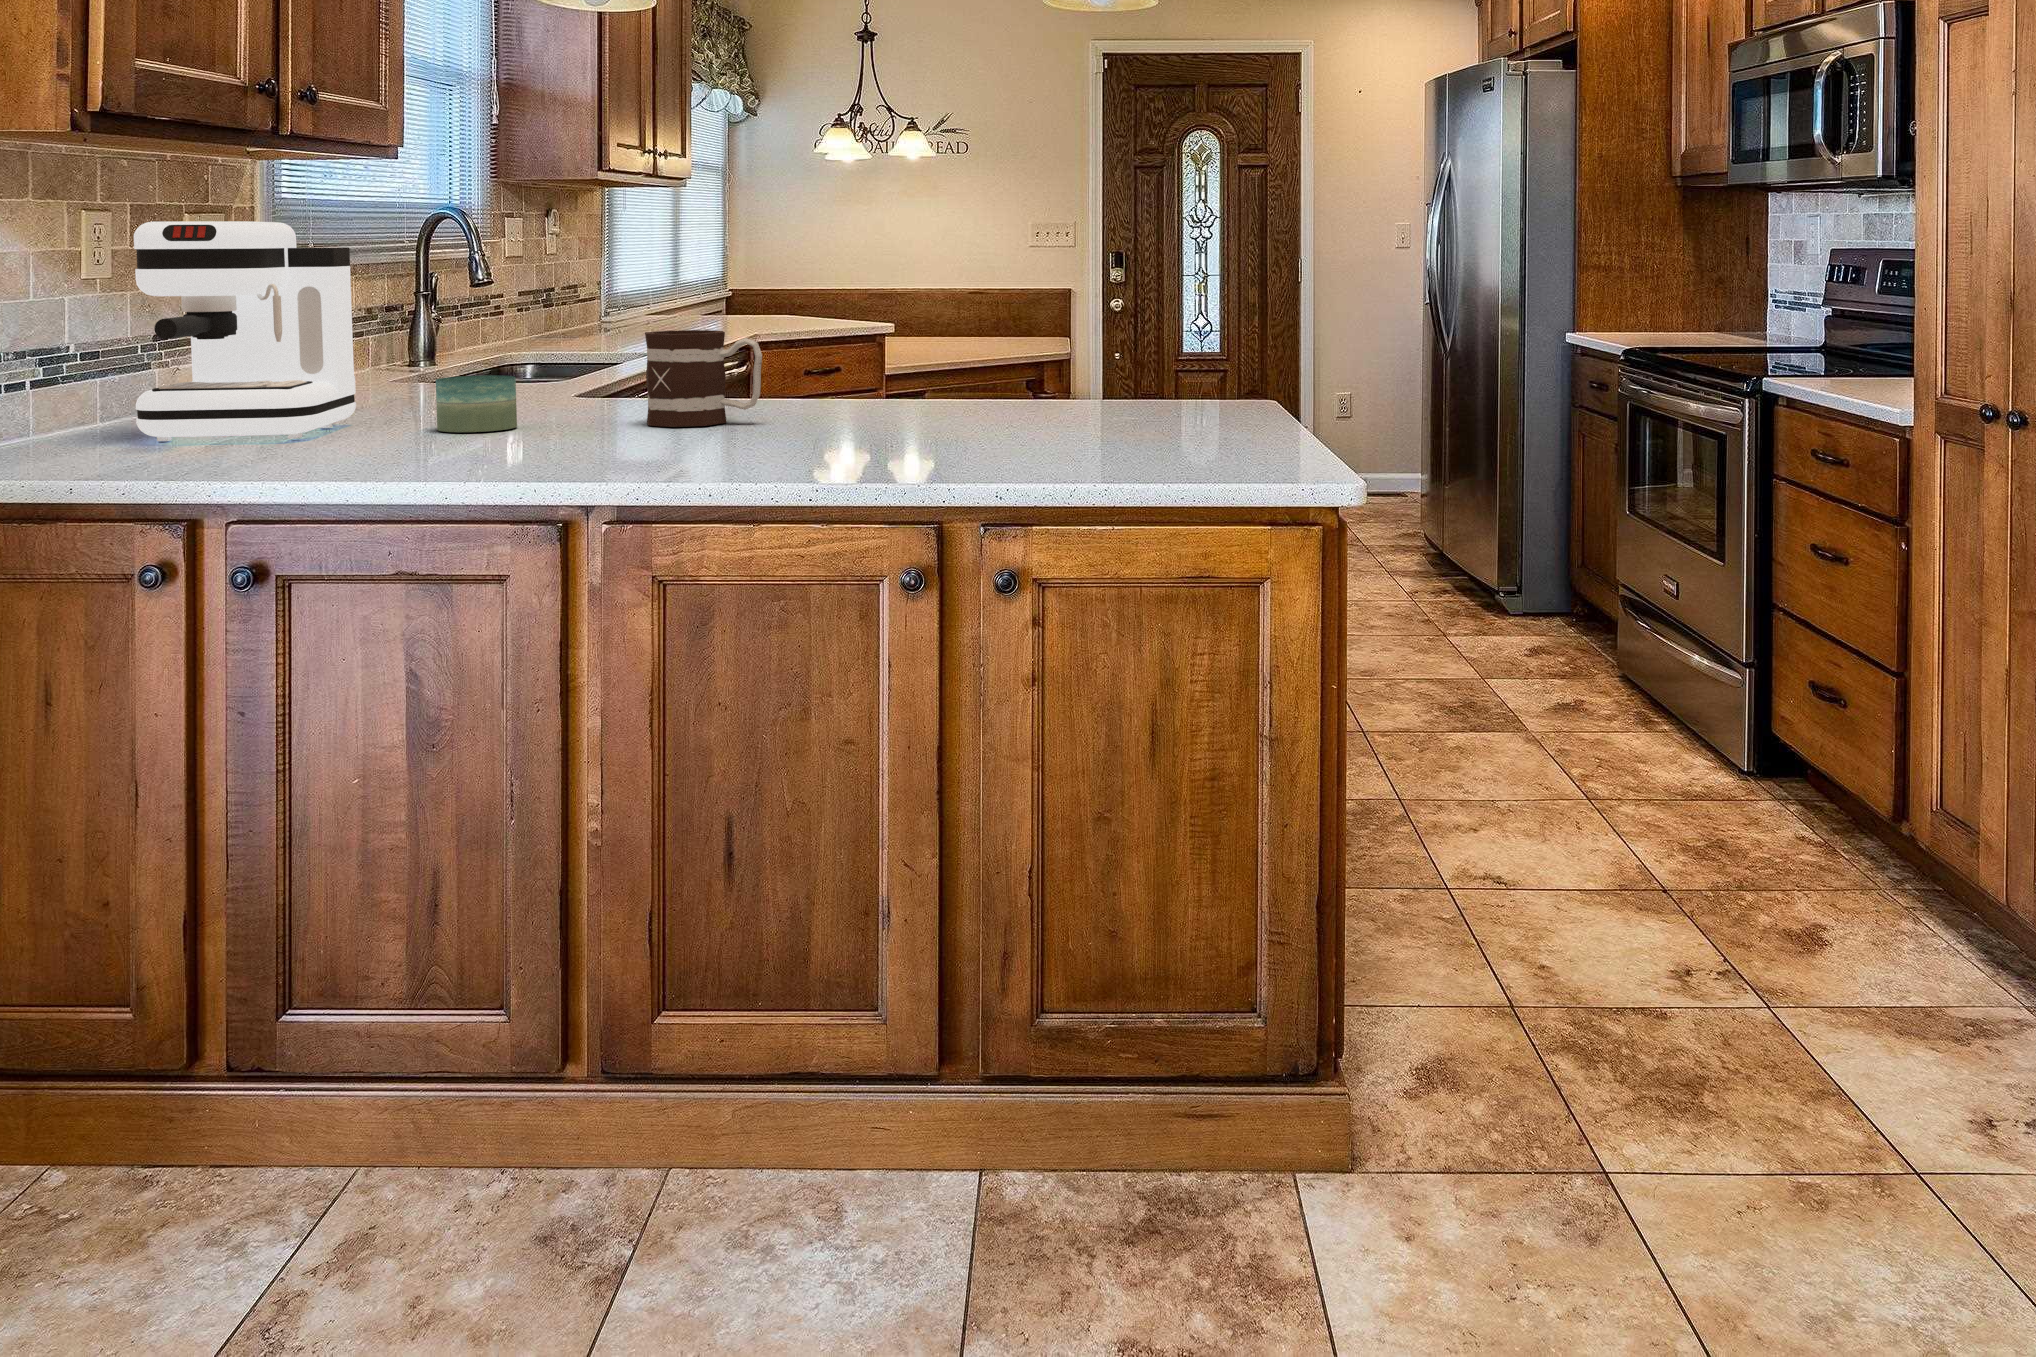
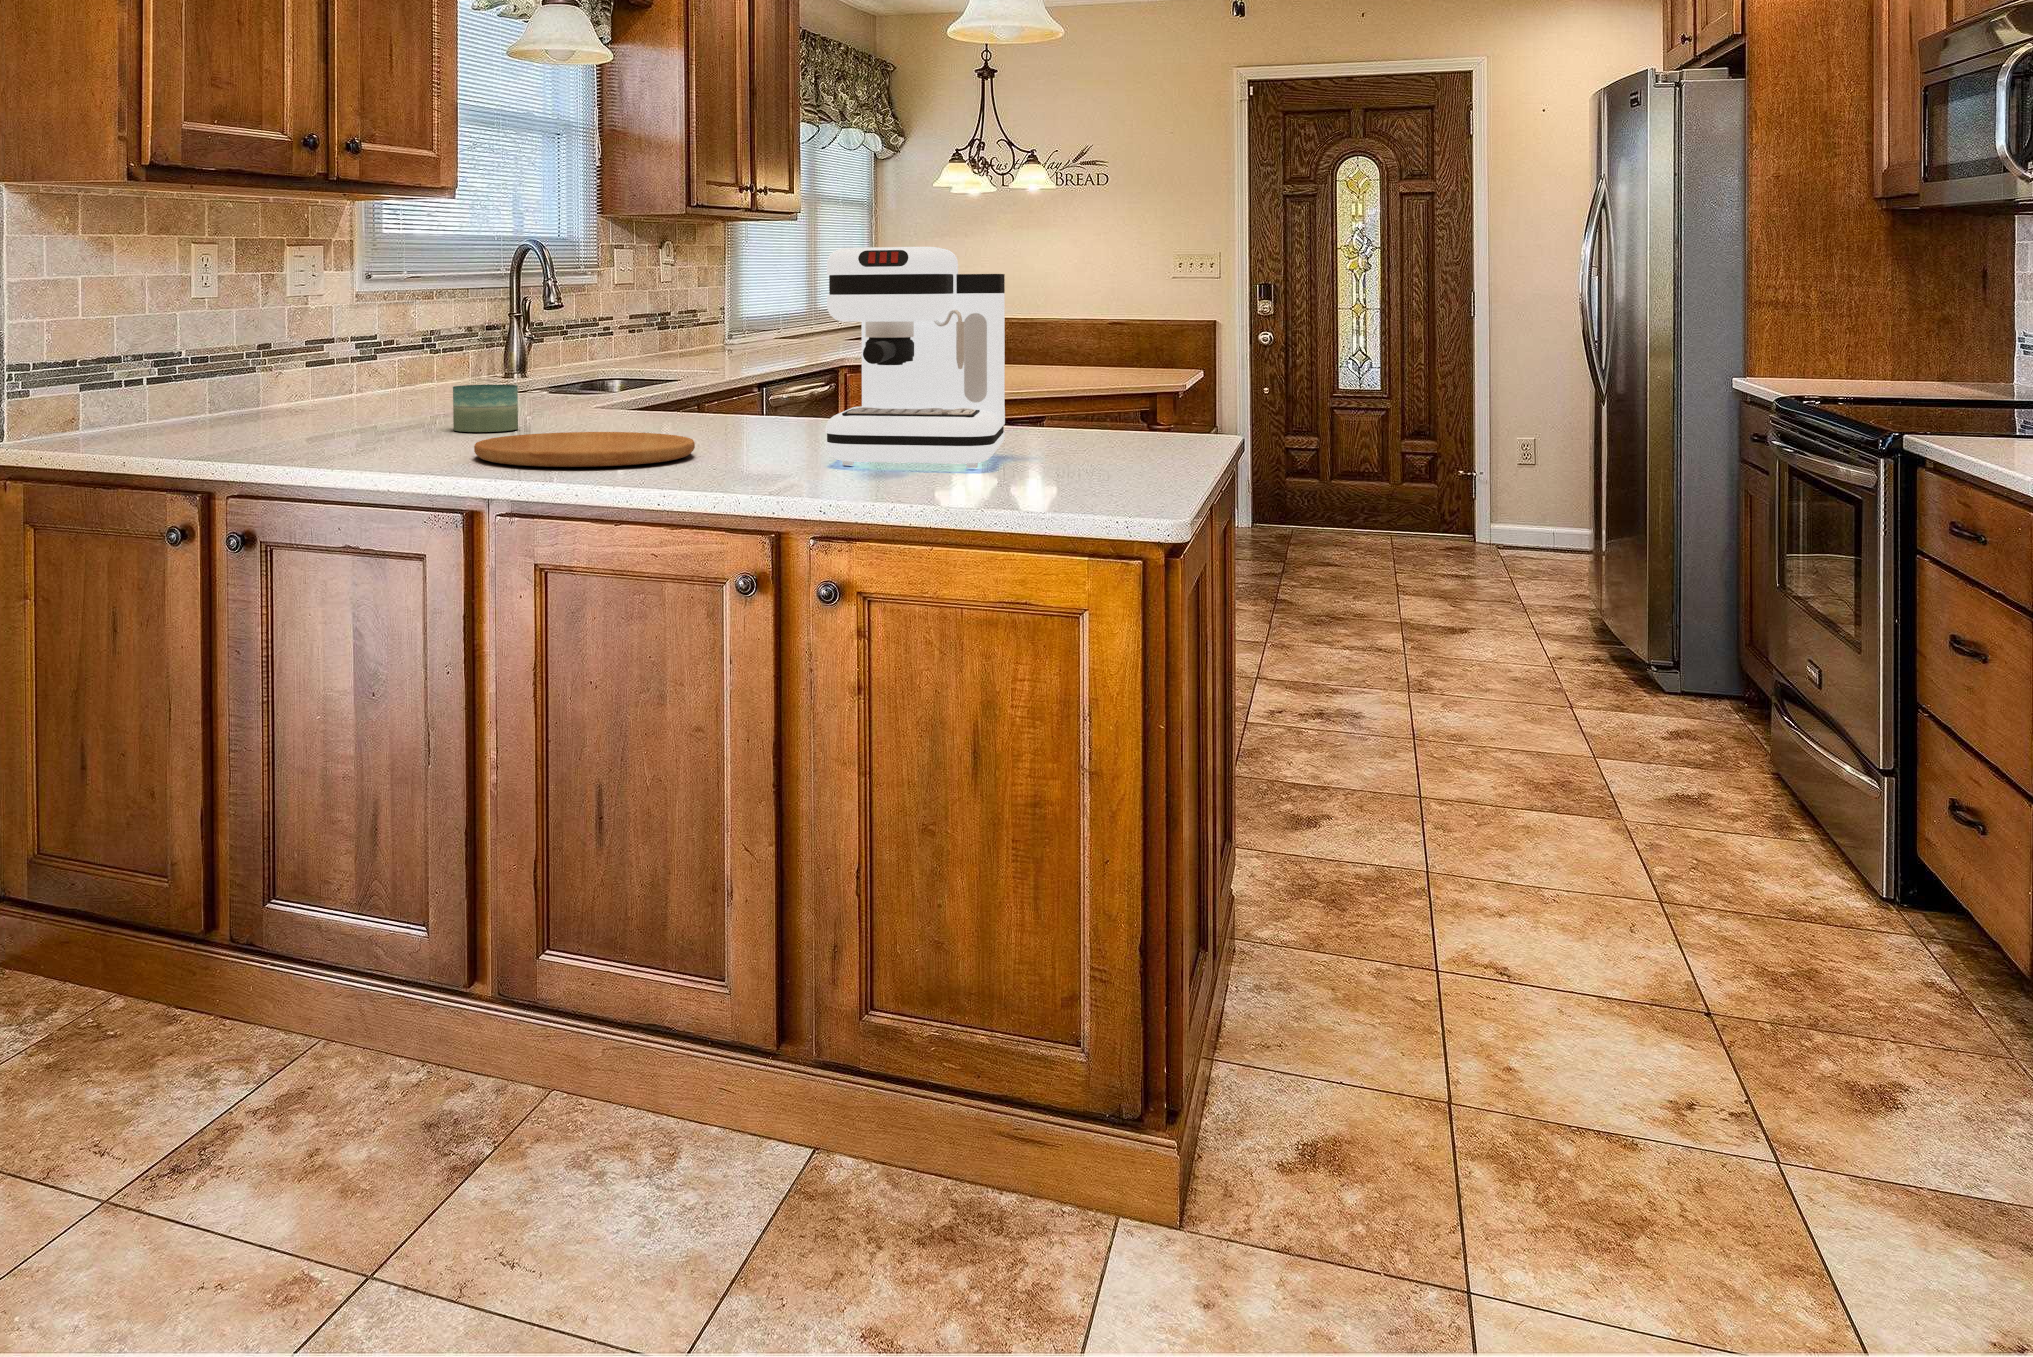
coffee maker: present [134,221,356,441] -> present [825,247,1005,468]
mug: present [645,330,762,427] -> none [622,348,721,434]
cutting board: none [524,427,781,471] -> present [474,432,695,467]

